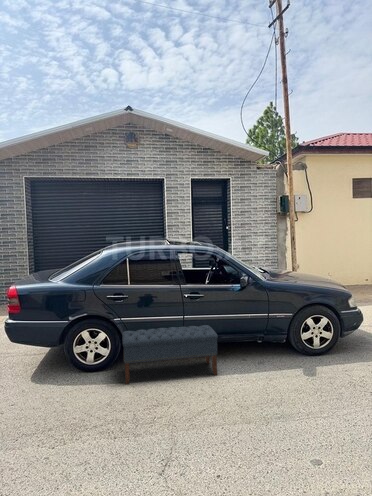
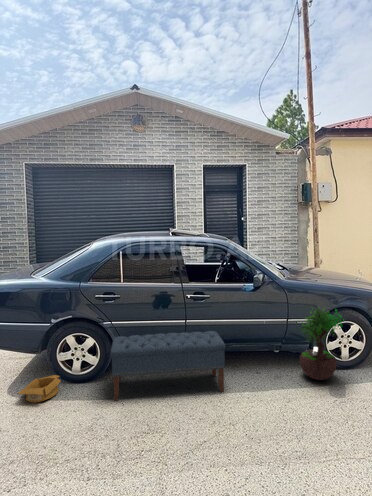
potted tree: none [274,299,315,364] -> present [294,307,342,380]
cardboard box: none [43,365,78,387] -> present [18,375,60,403]

